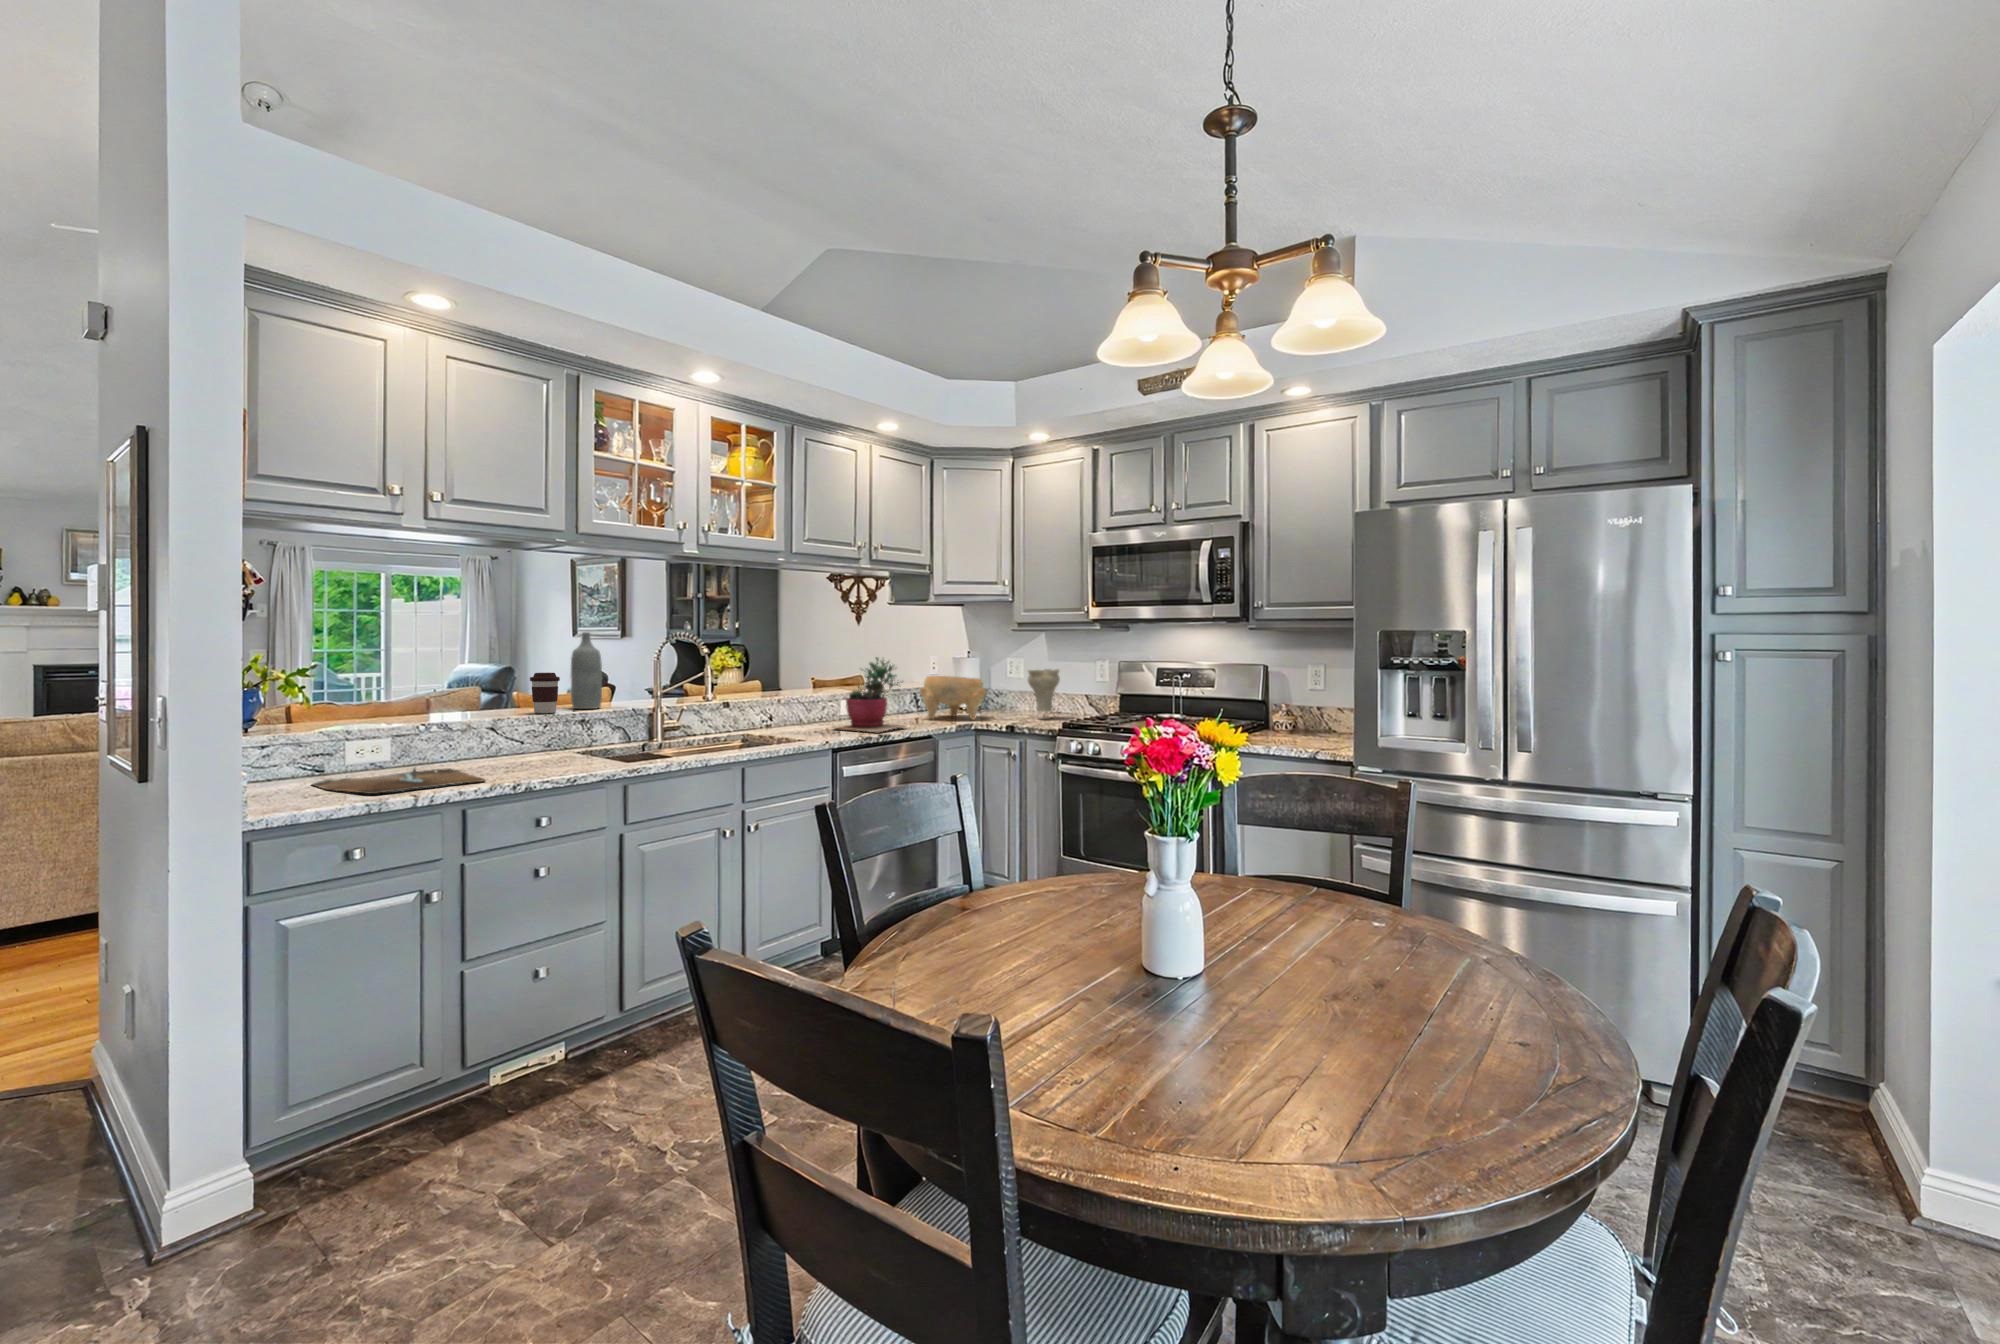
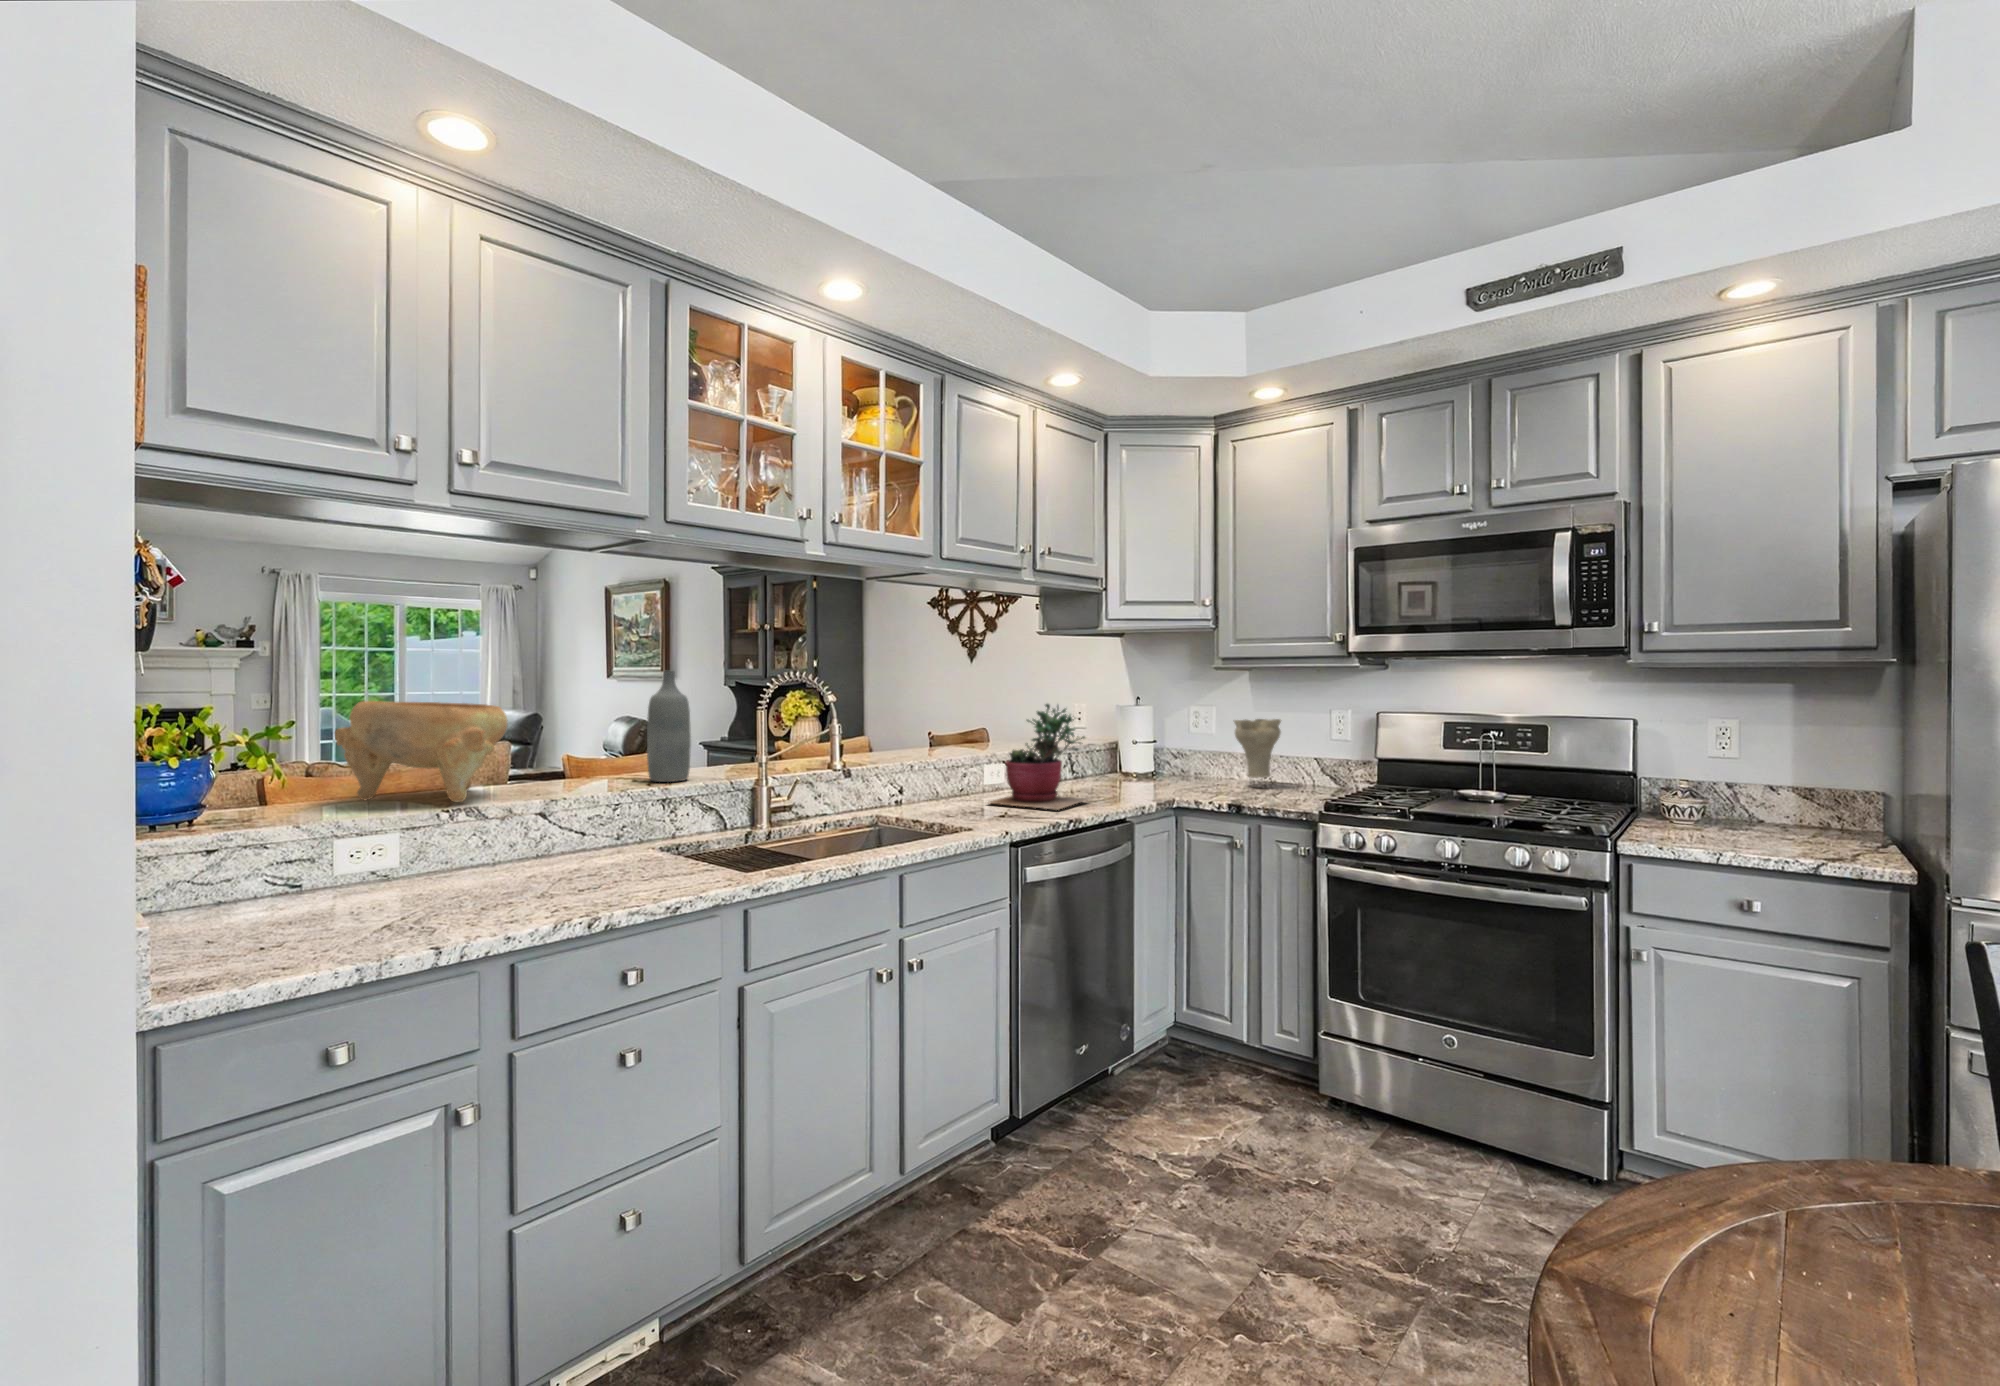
coffee cup: present [530,673,560,713] -> none [593,730,635,790]
decorative bowl: present [920,676,986,720] -> present [335,701,508,802]
cutting board: present [312,768,485,794] -> none [267,880,542,943]

